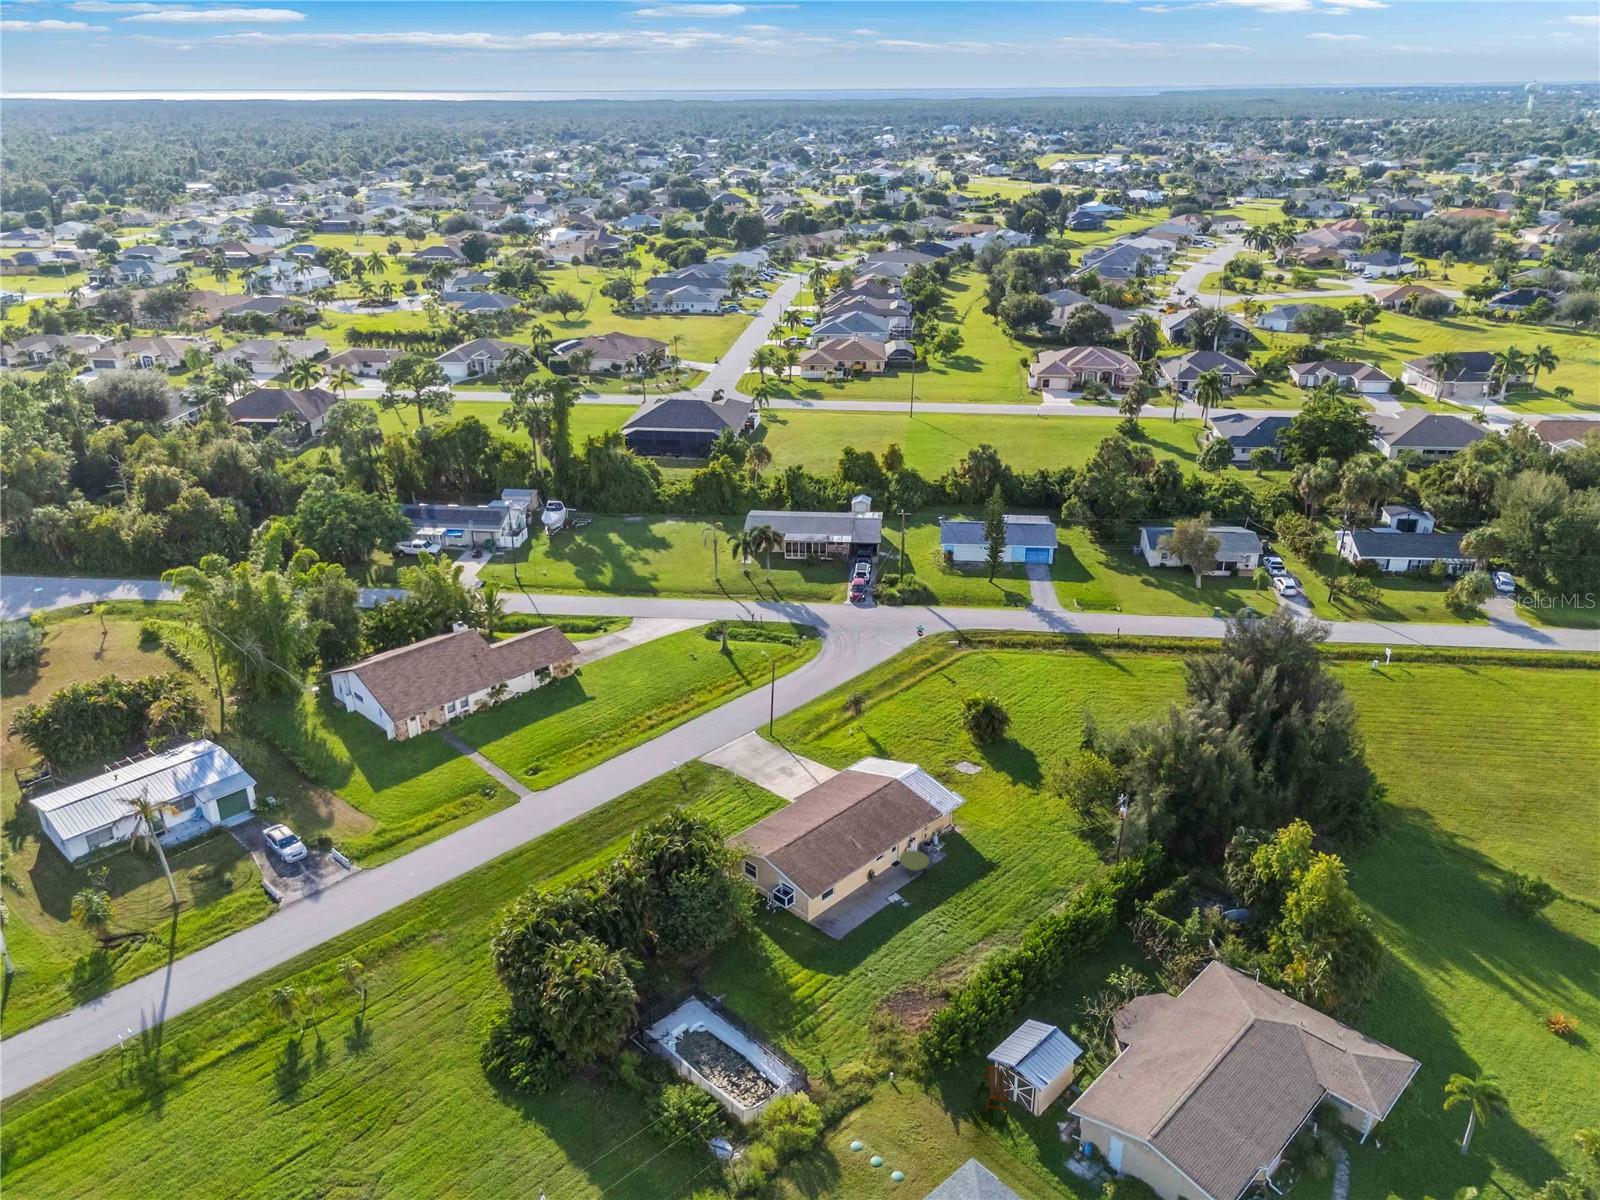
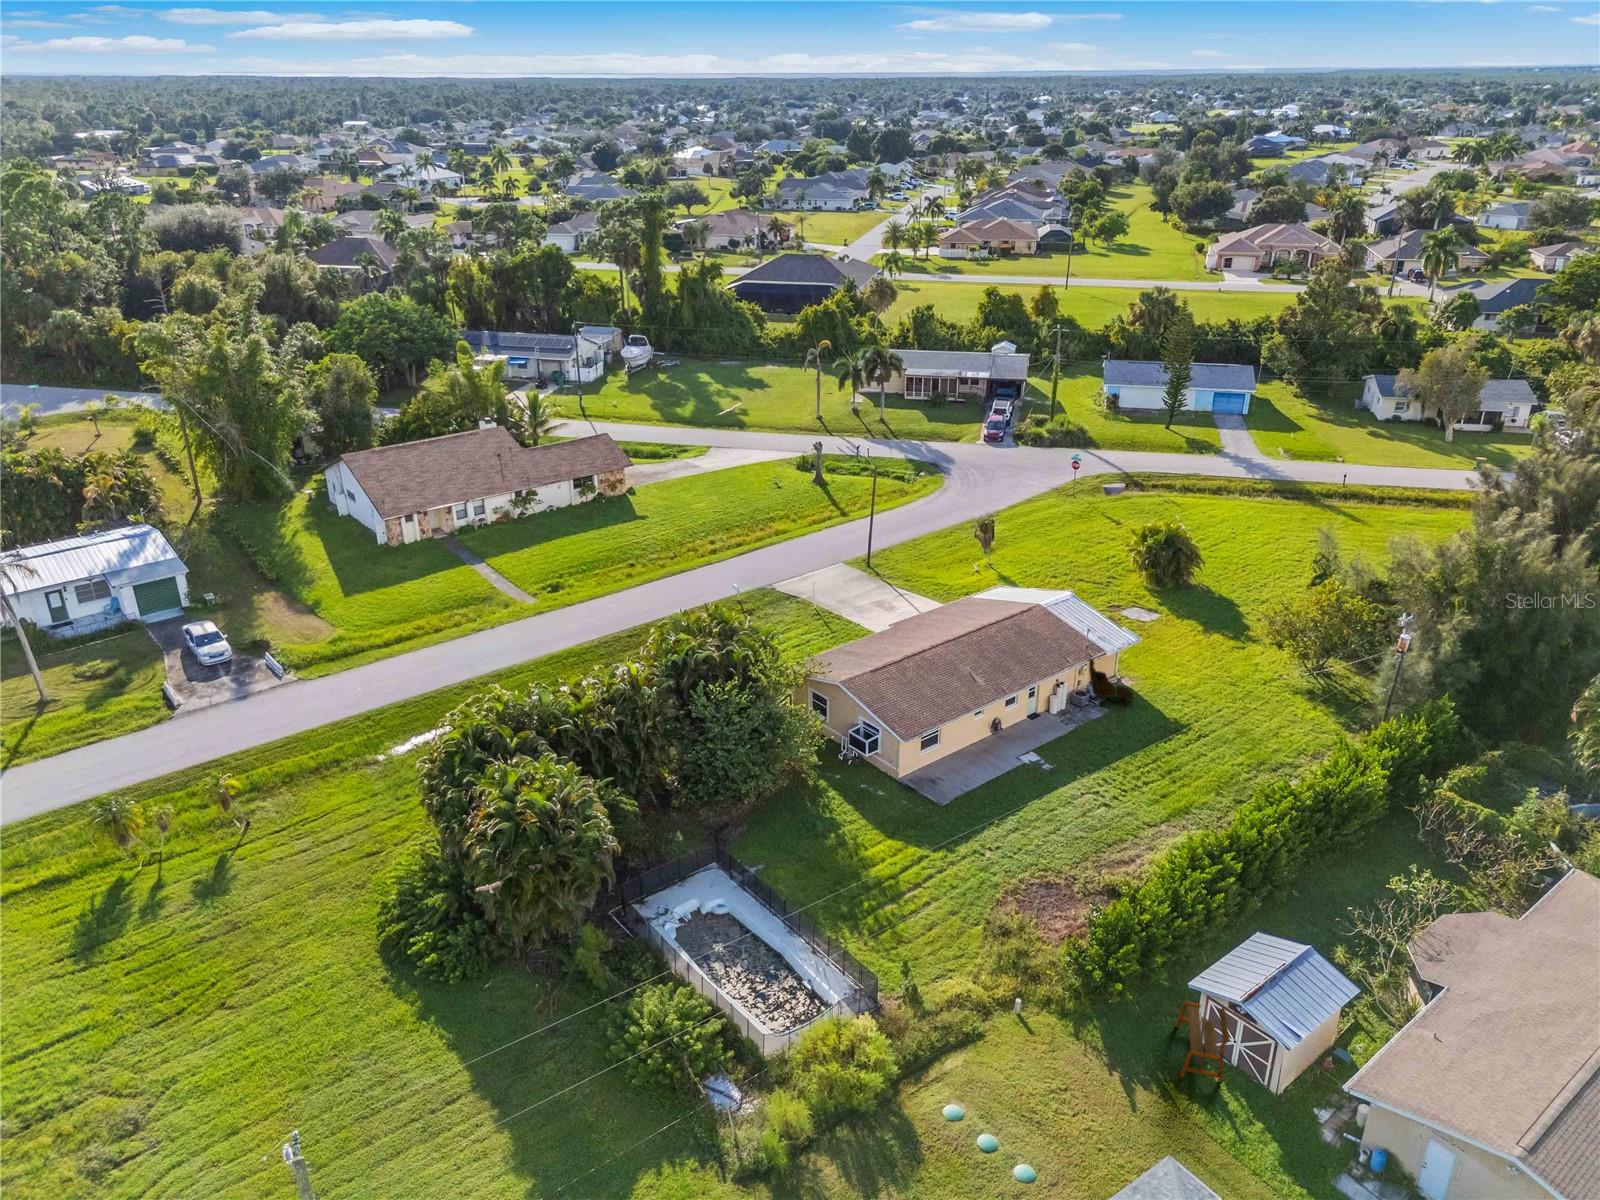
lounge chair: none [930,821,960,854] -> present [1089,659,1133,705]
round table: present [899,850,929,878] -> none [1042,697,1087,734]

